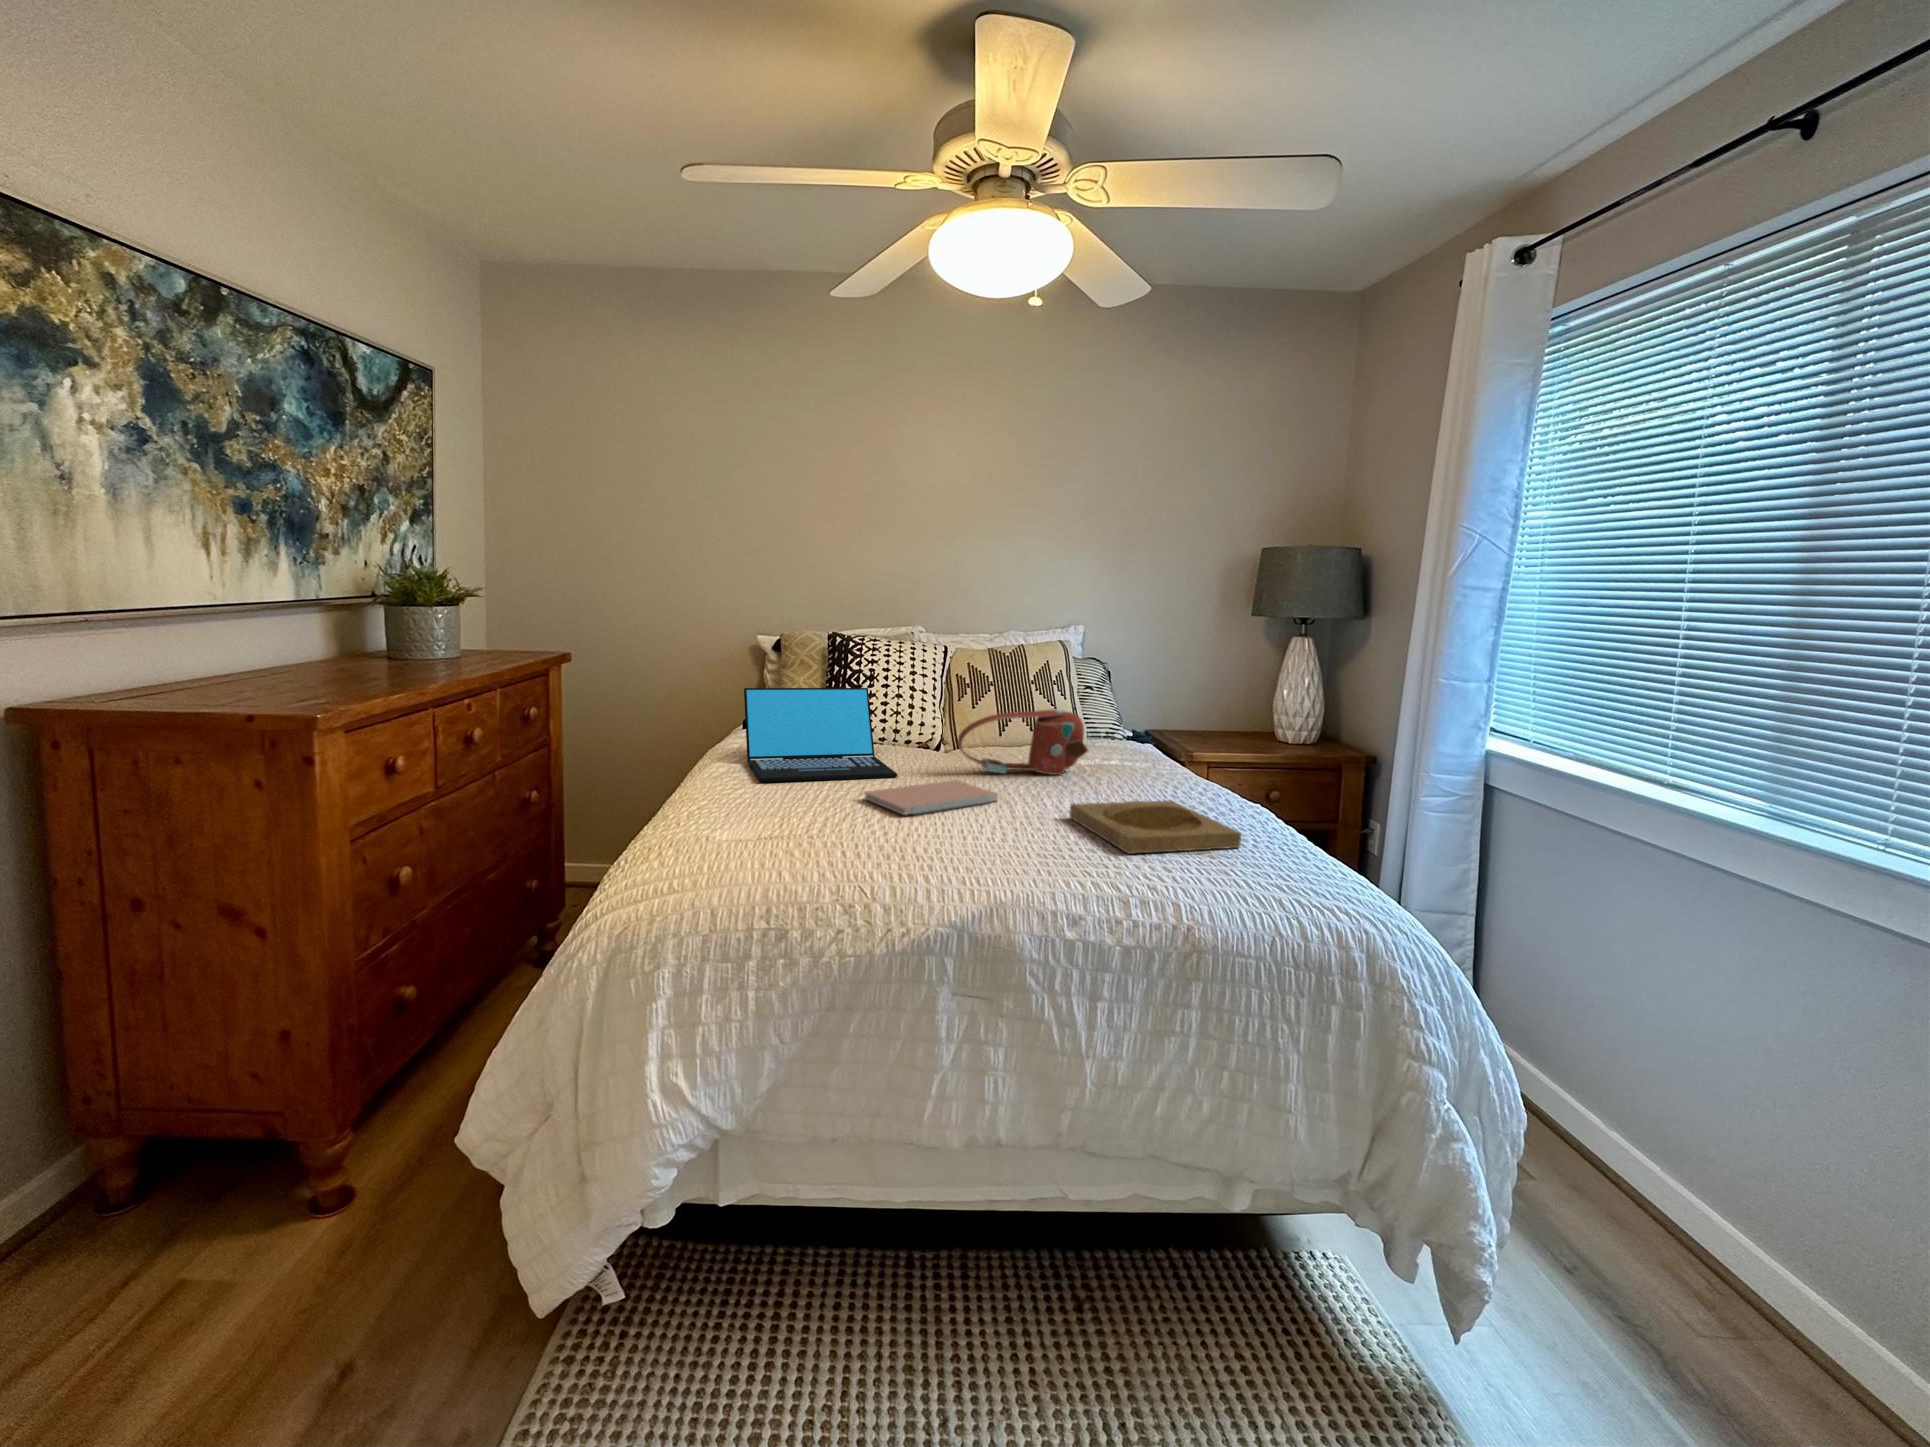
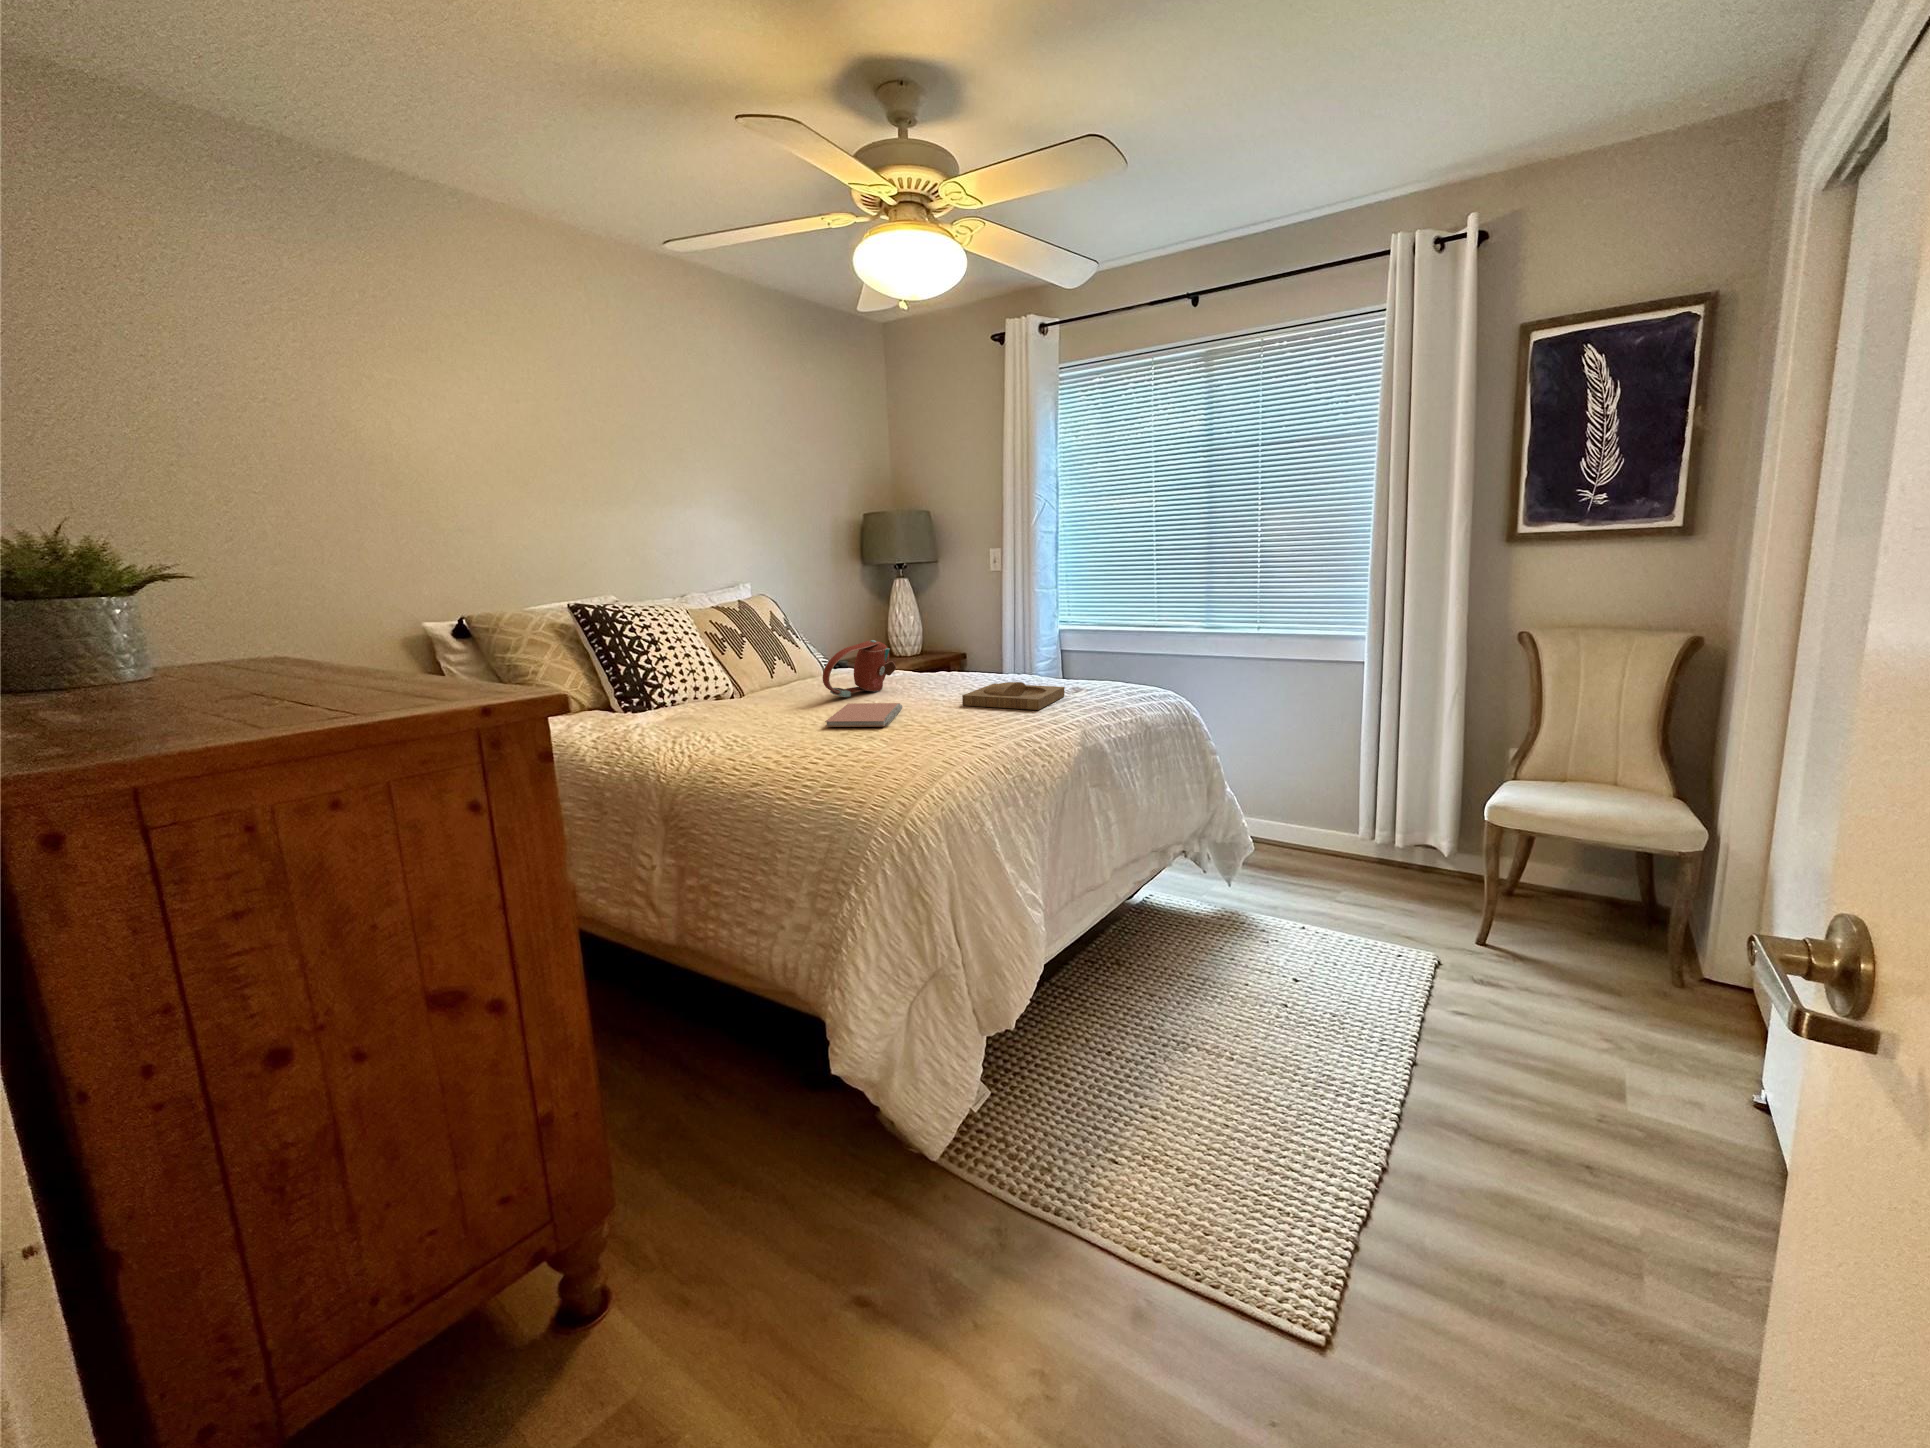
laptop: present [744,688,897,782] -> none [610,647,793,739]

